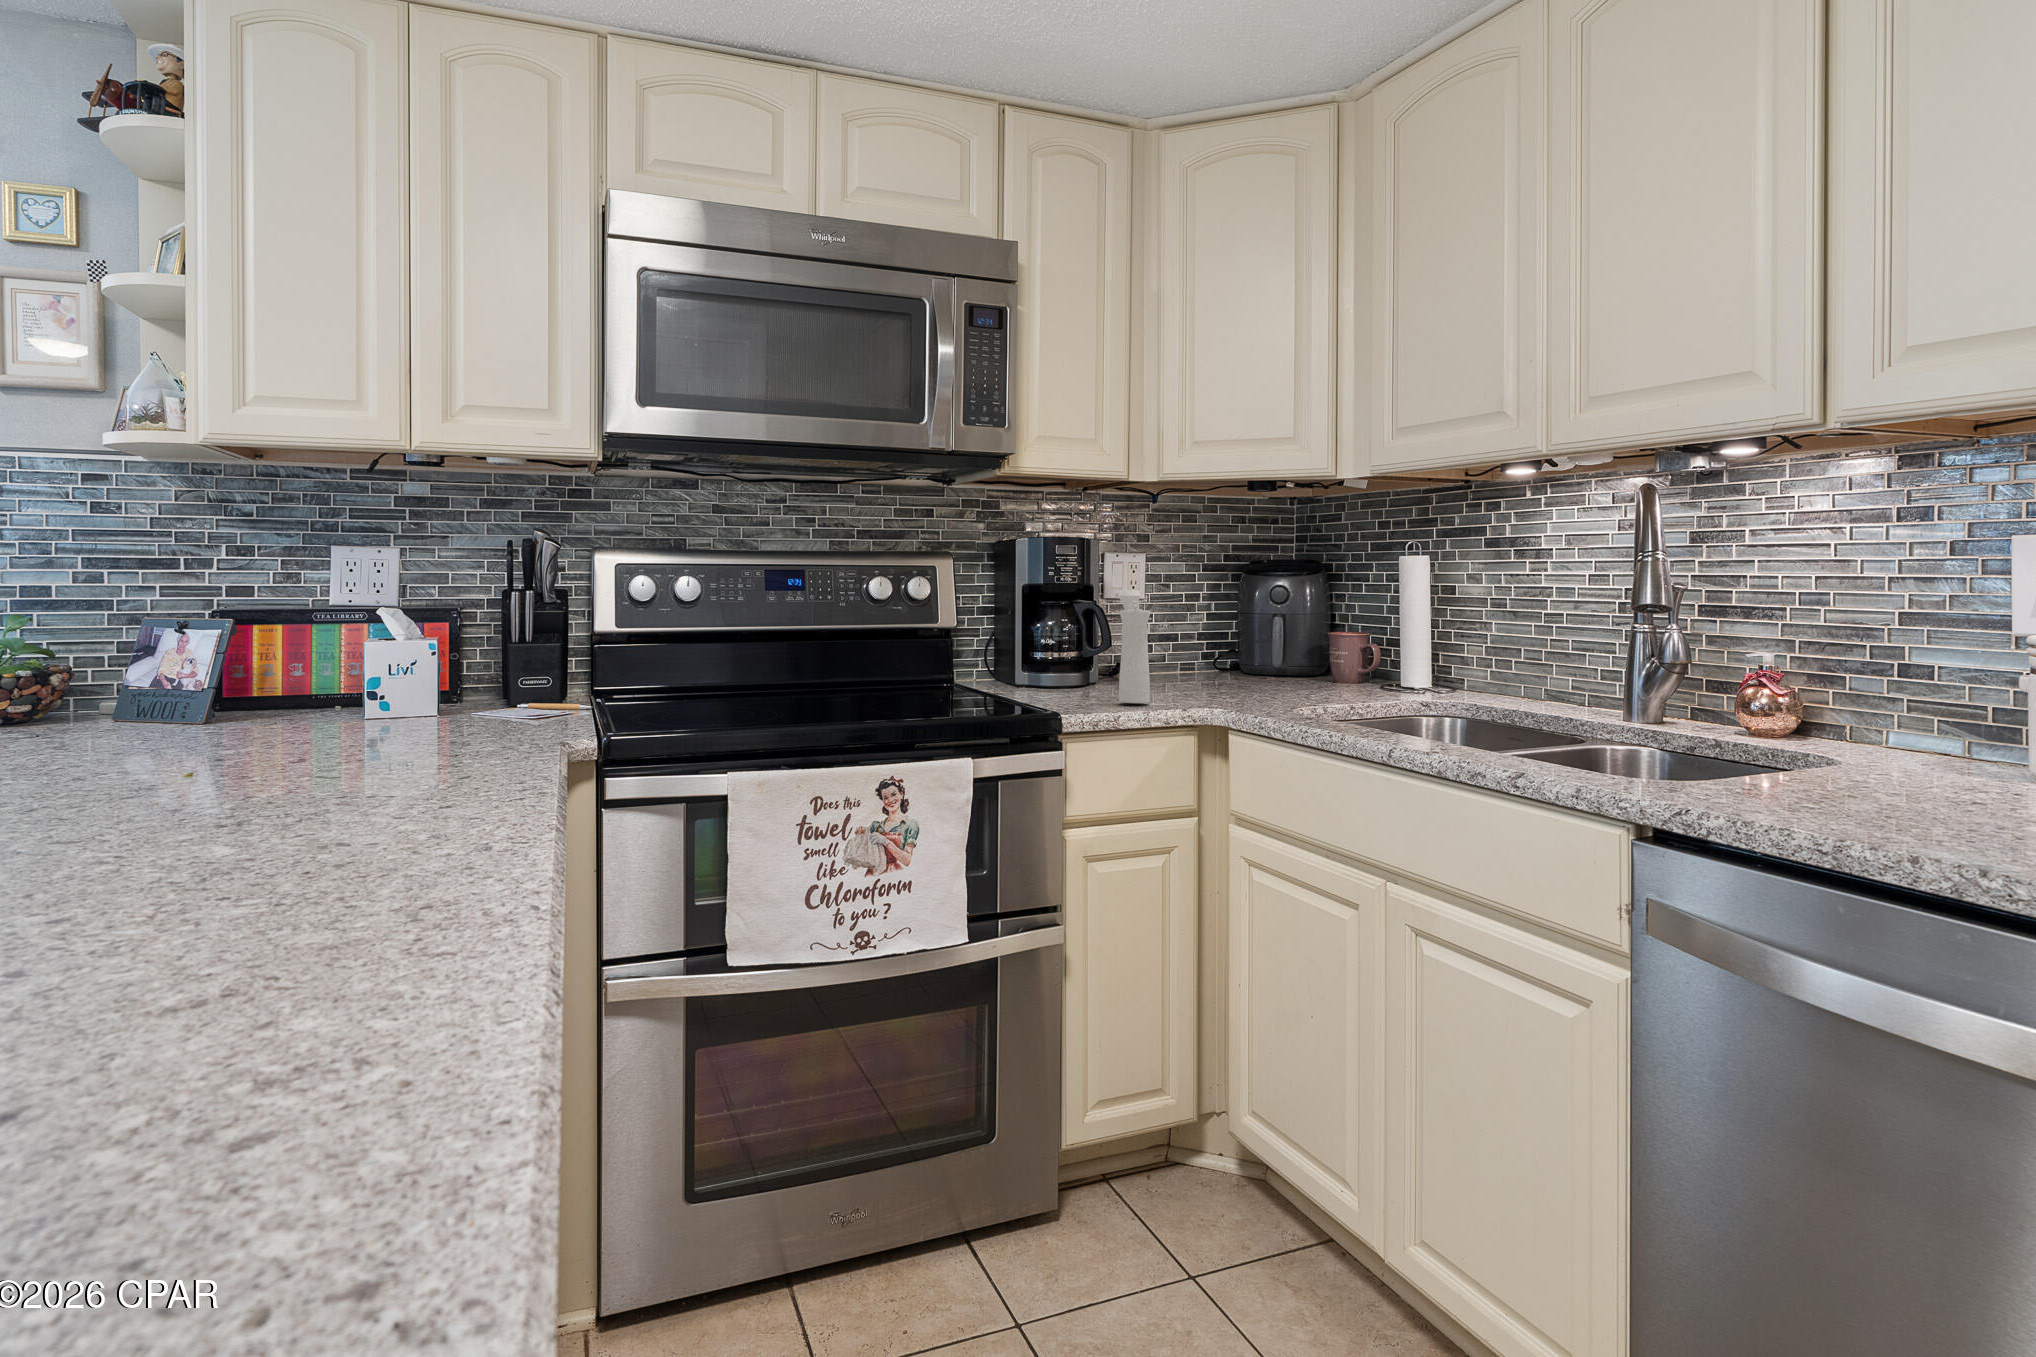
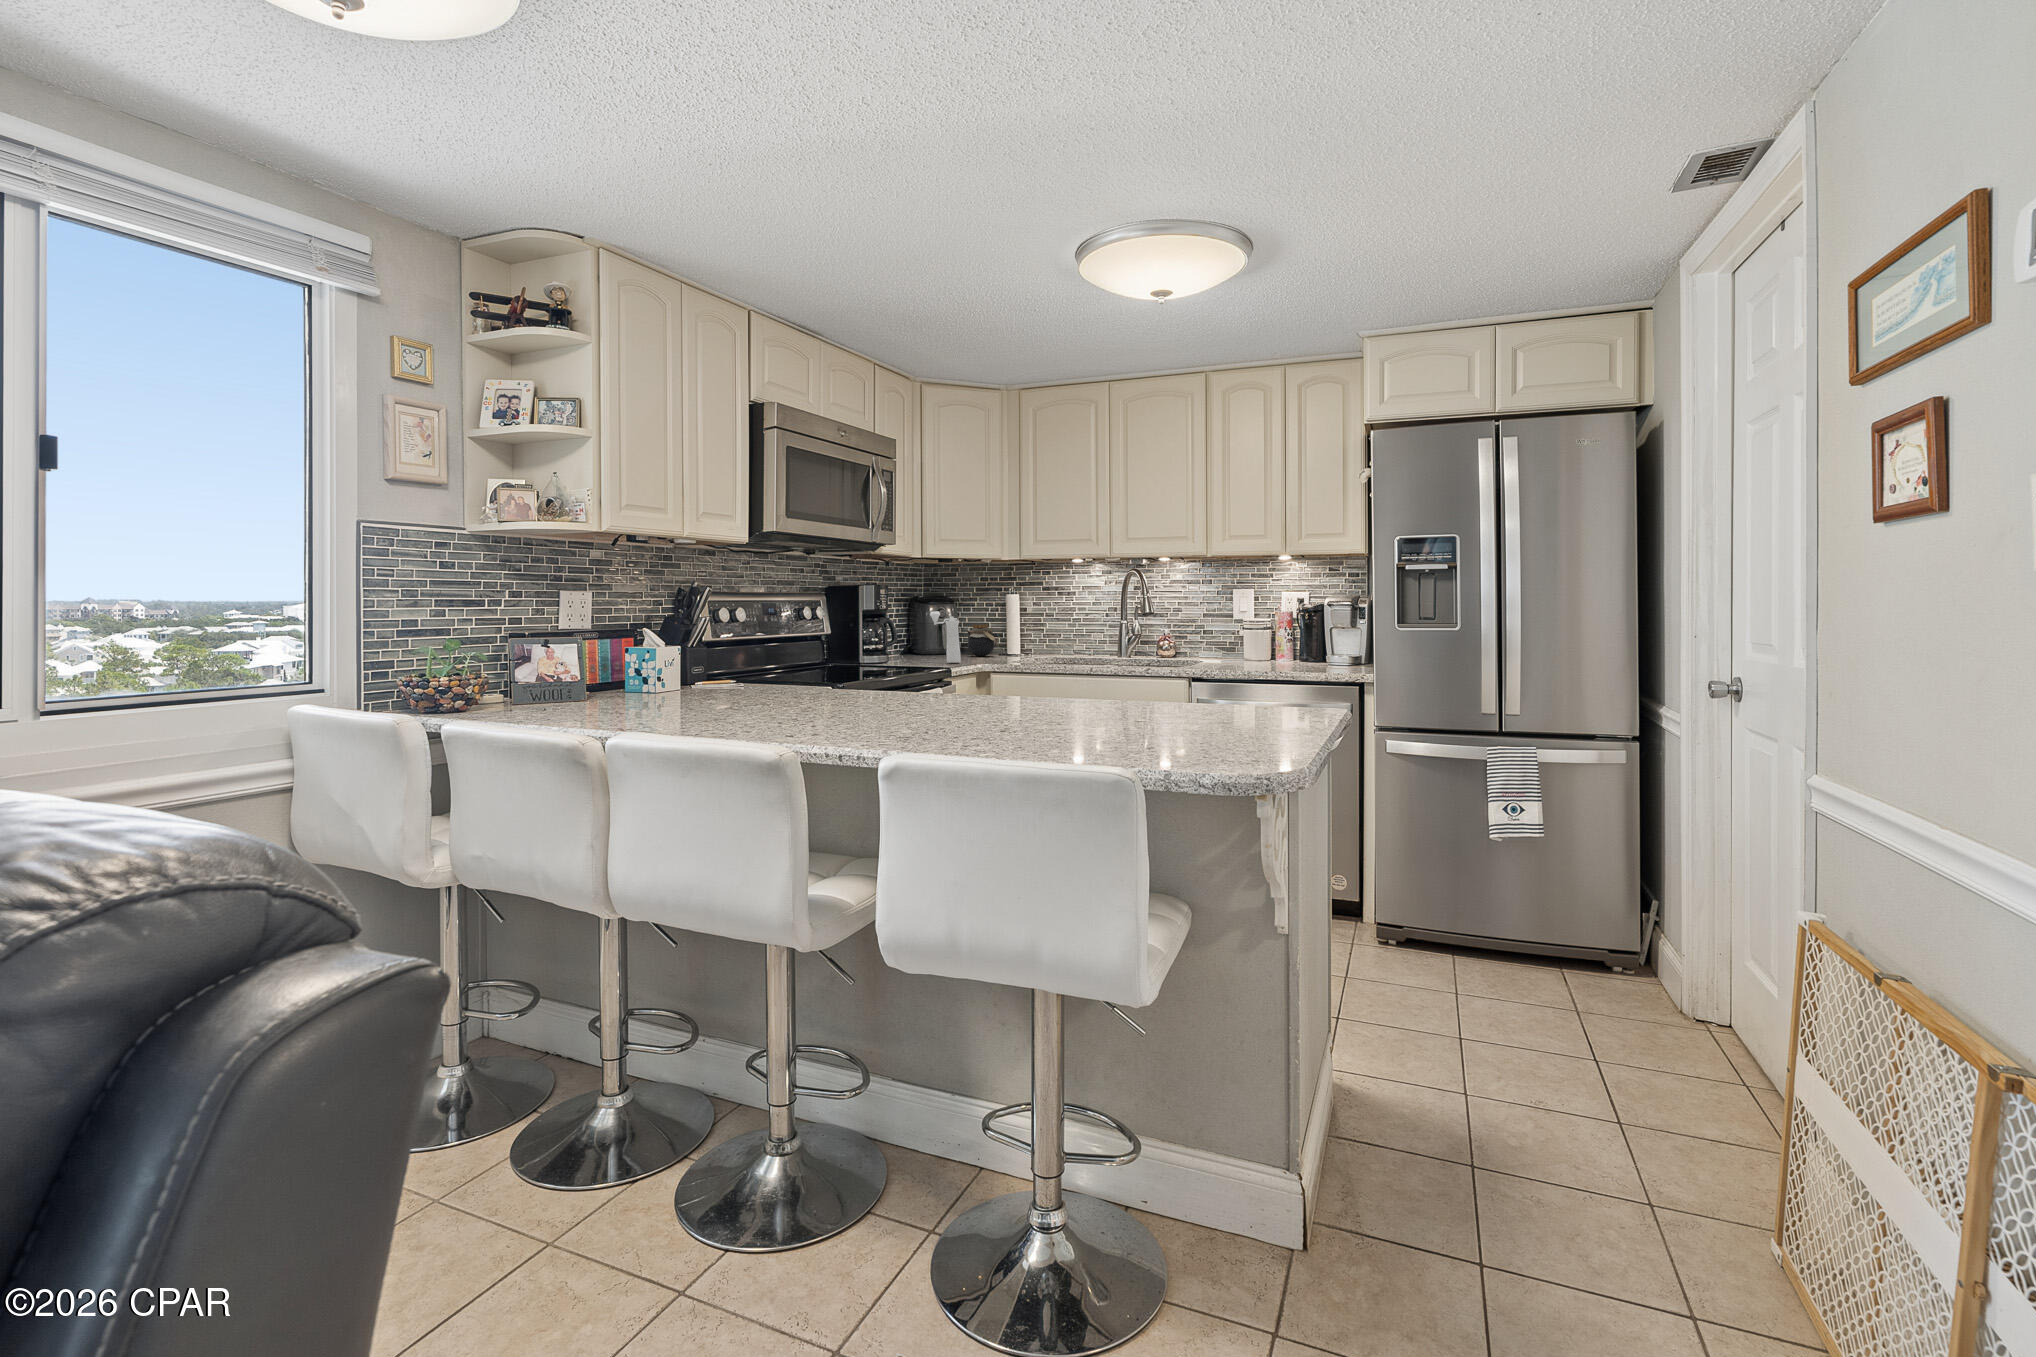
jar: none [1281,621,1342,690] -> present [968,624,998,656]

